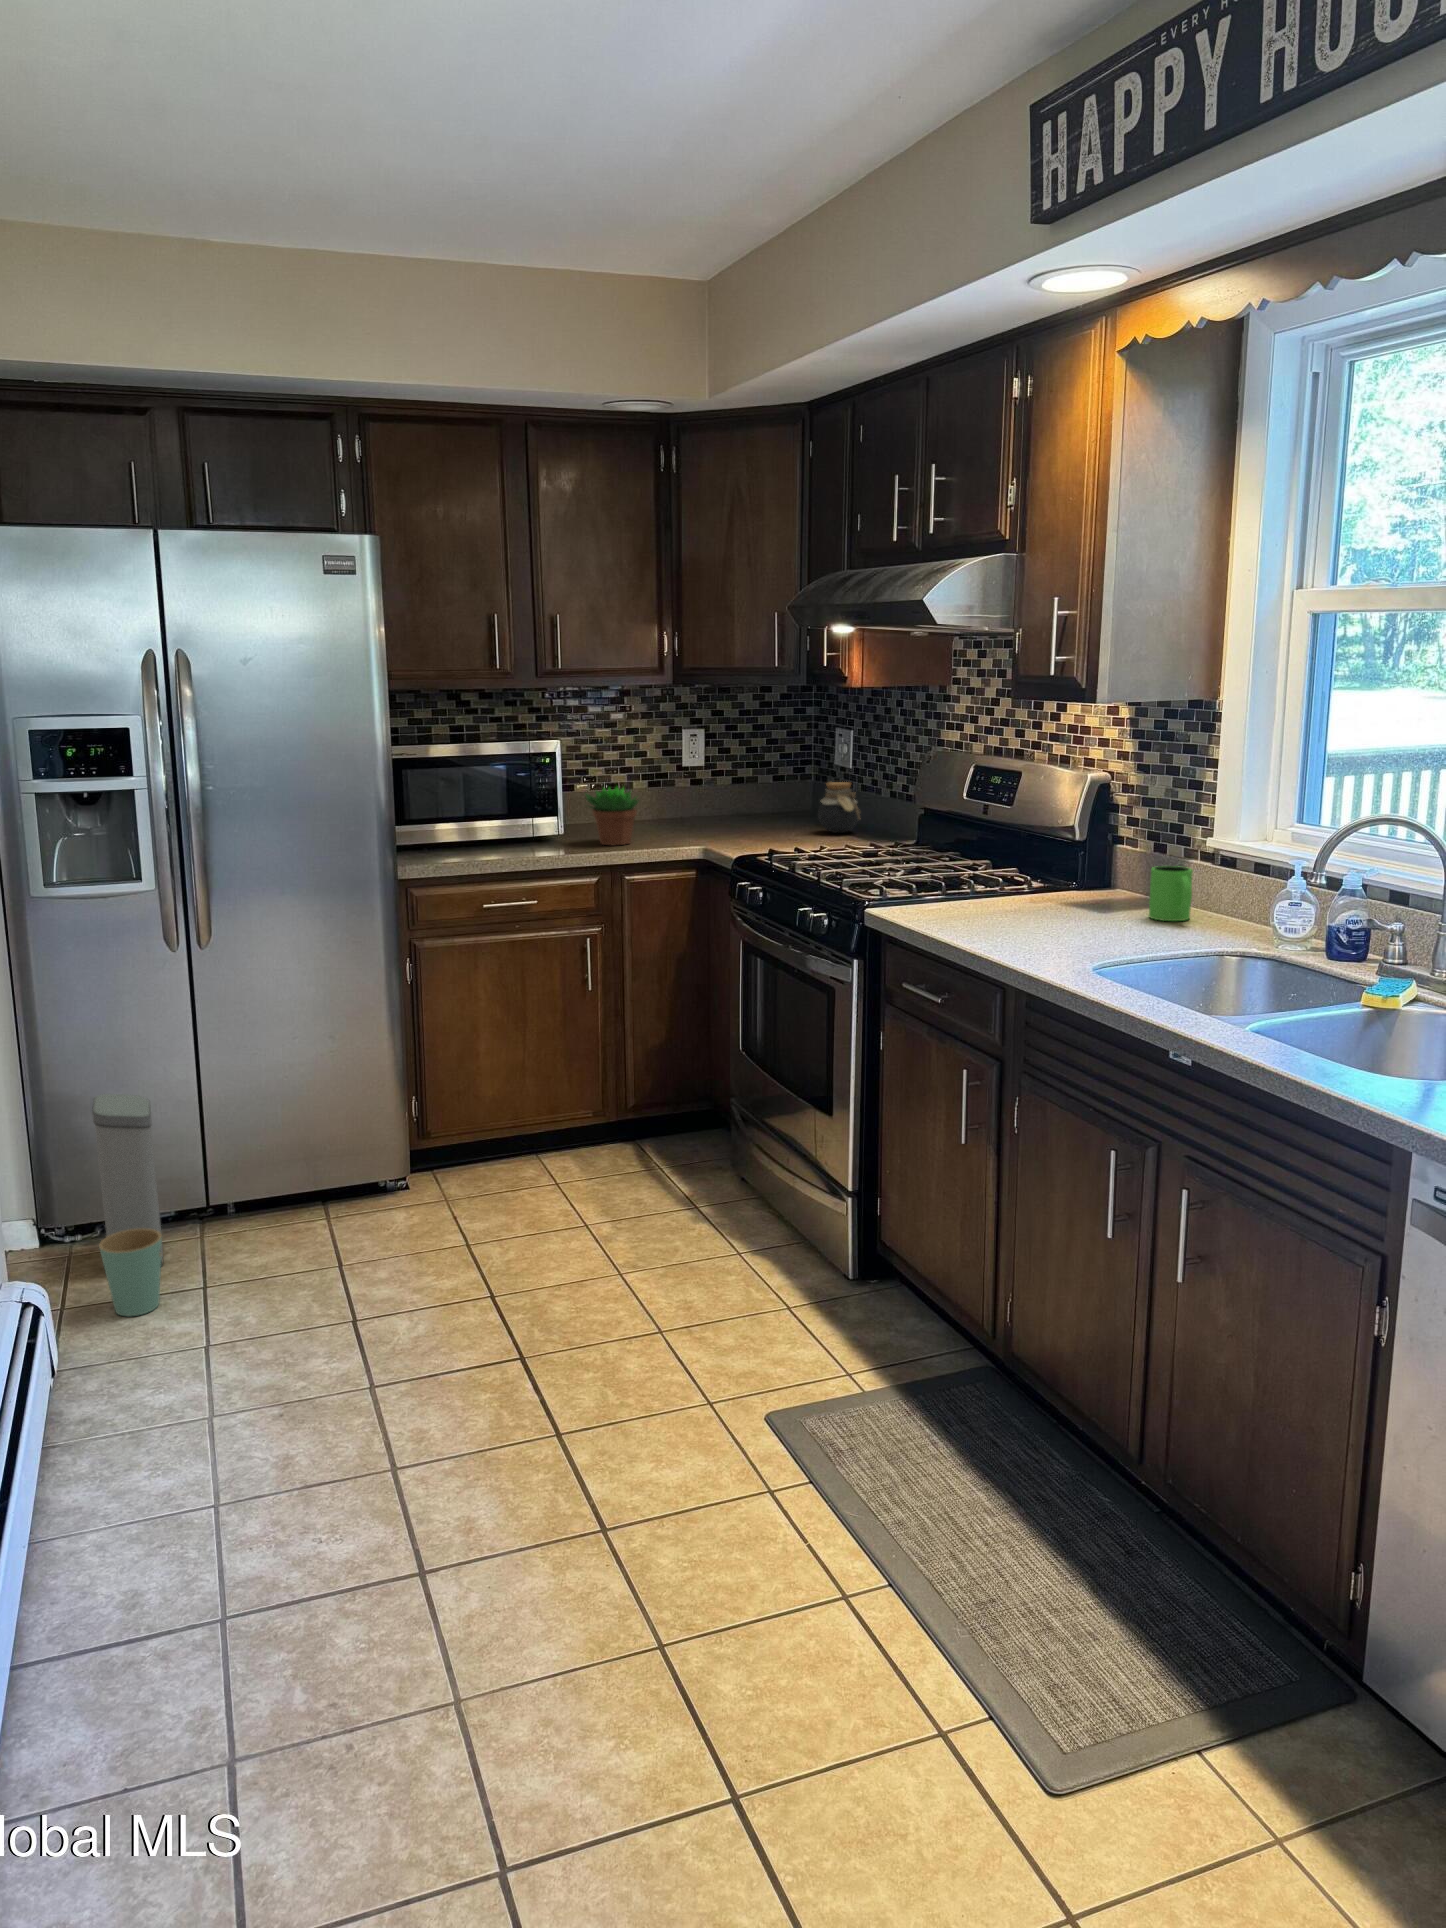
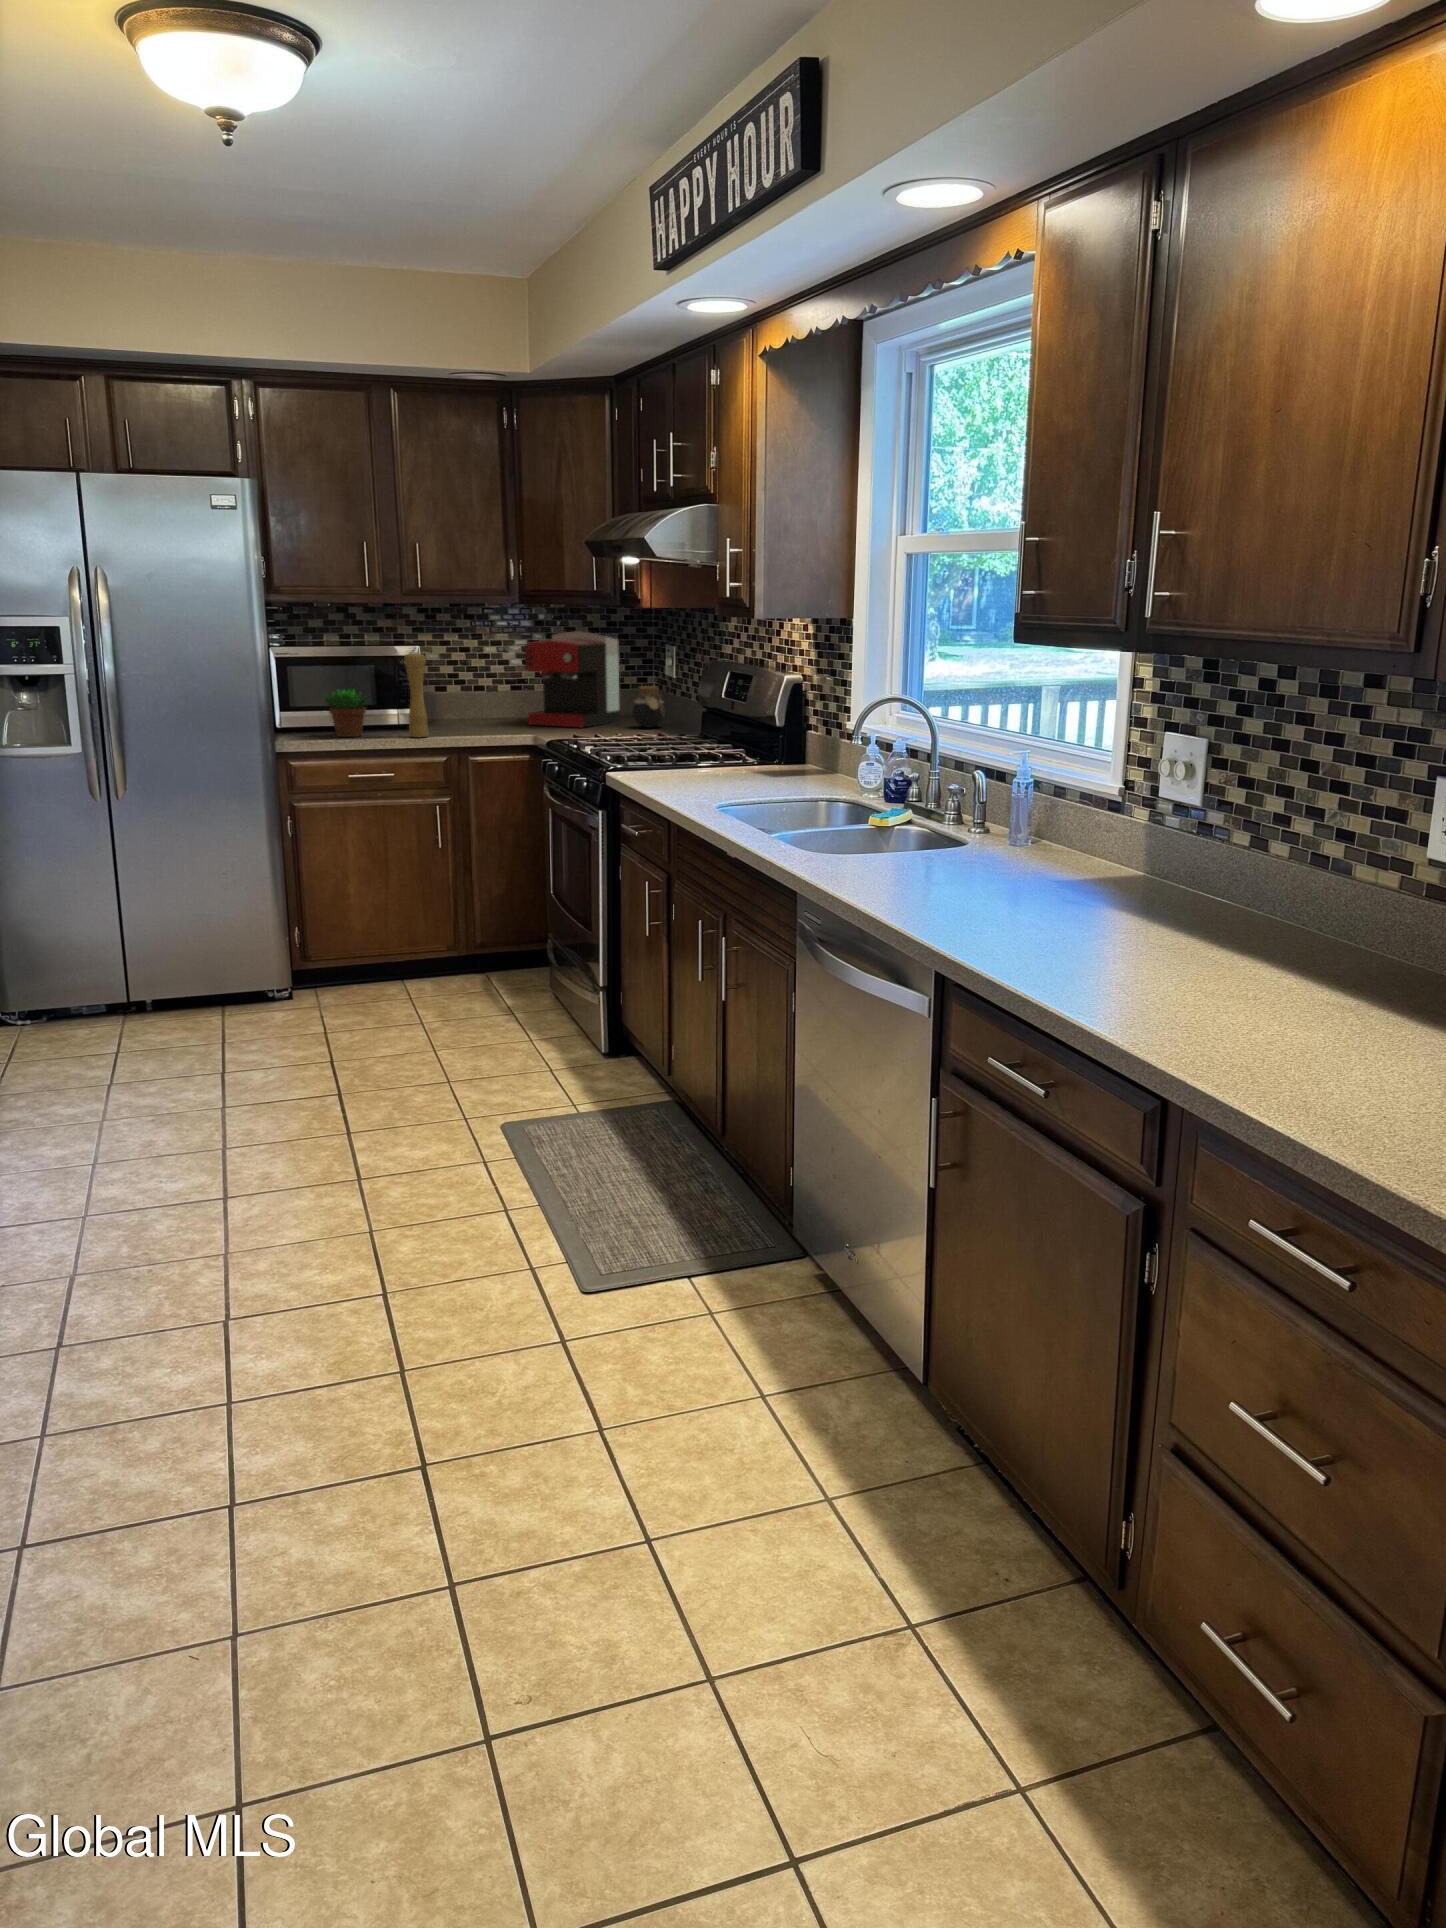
coffee maker: none [681,716,790,835] -> present [525,631,620,728]
pepper mill: none [547,748,576,854] -> present [404,652,429,737]
succulent plant: present [585,787,639,845] -> present [324,690,368,737]
mug: present [1149,866,1193,921] -> none [800,741,829,780]
trash can: present [92,1094,163,1316] -> none [31,910,90,1070]

